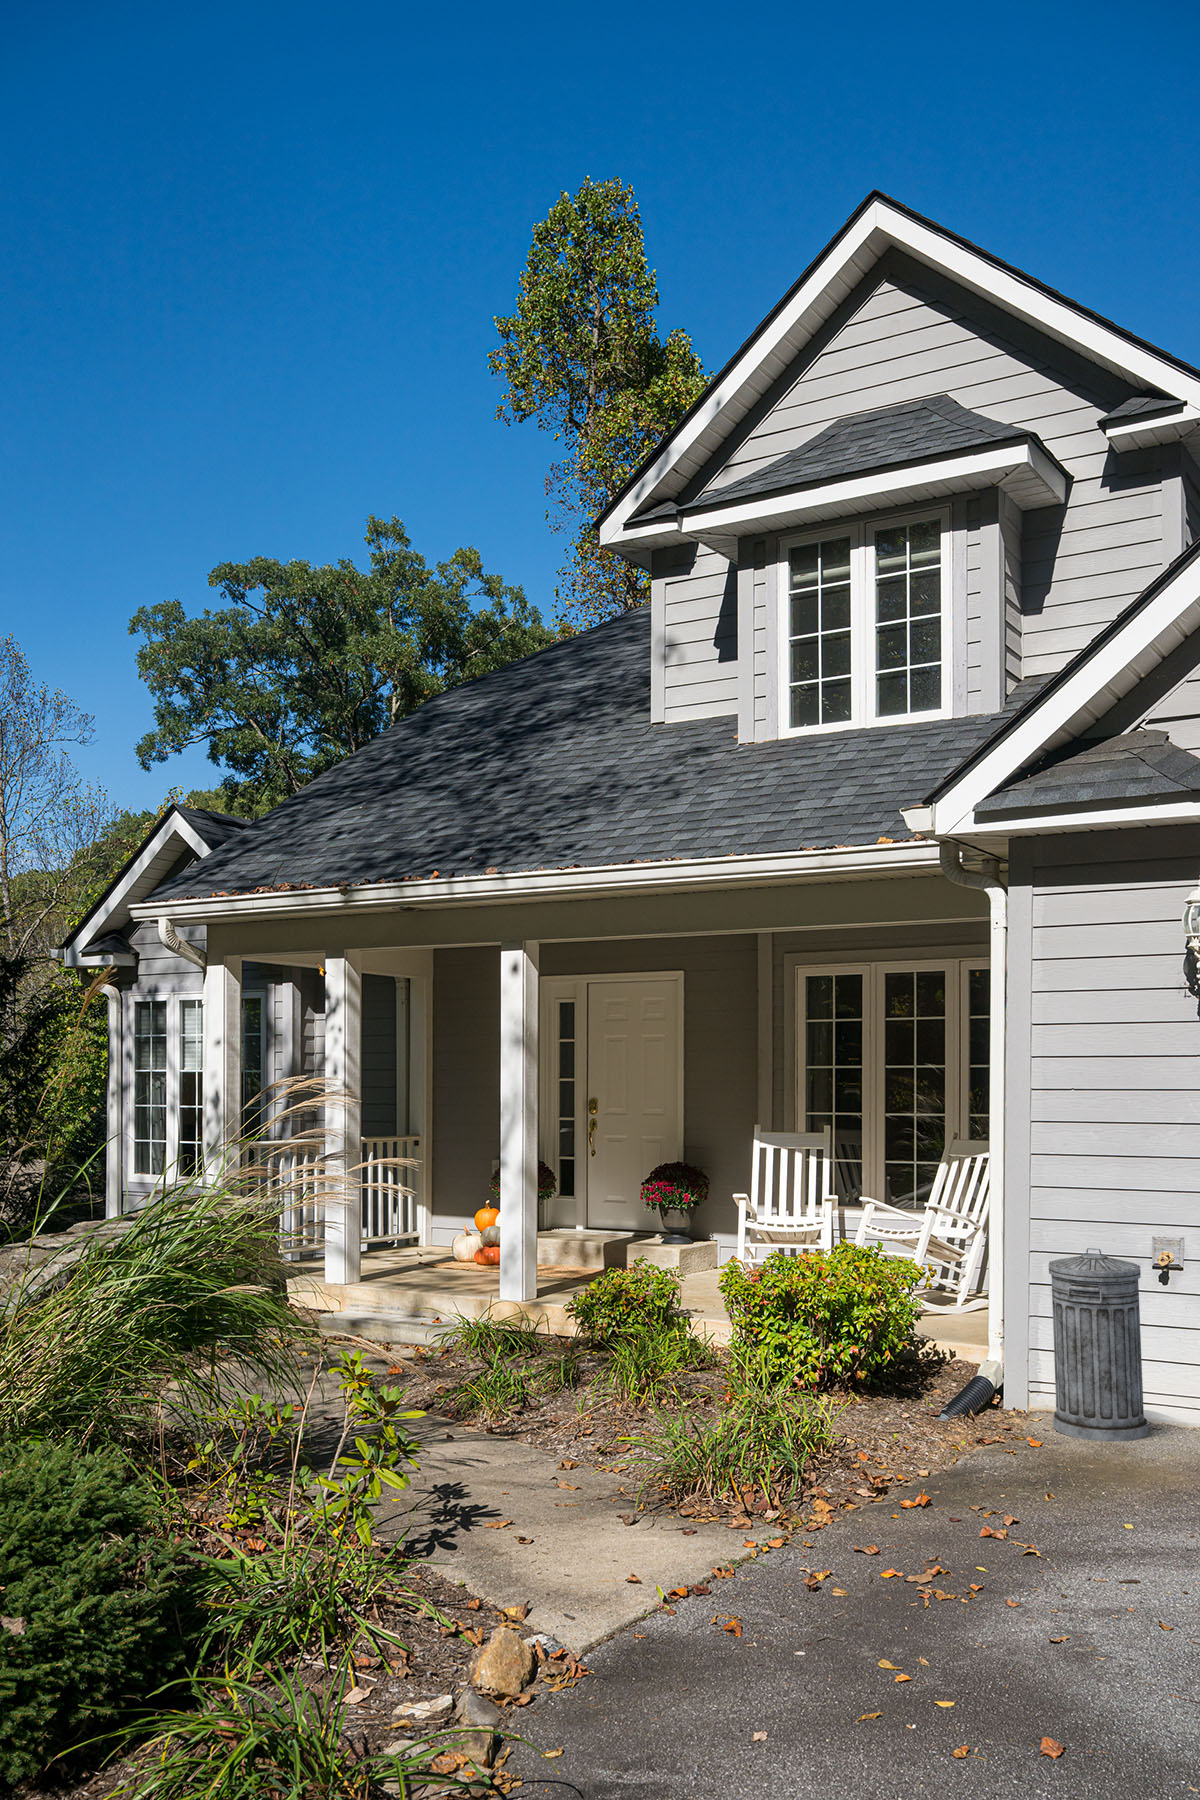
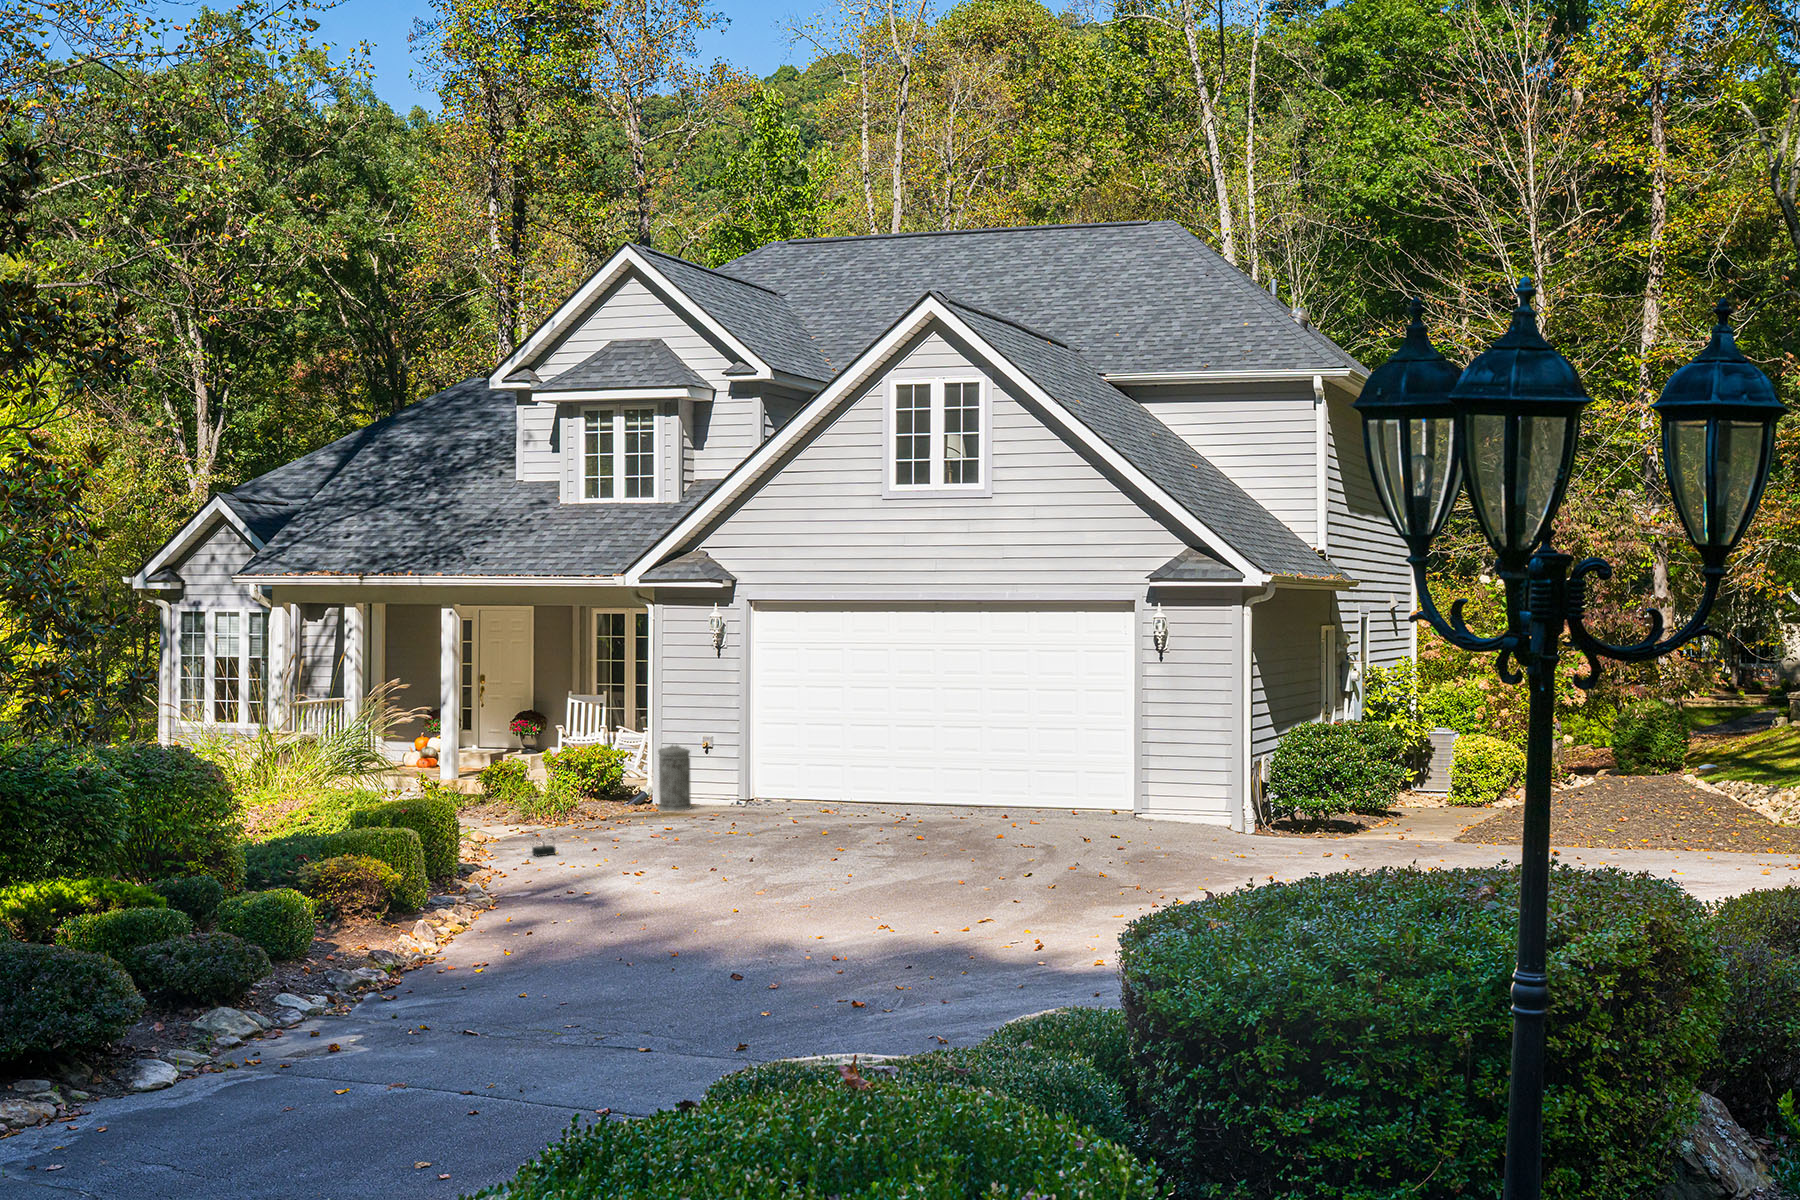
decorative plant: none [770,1591,899,1725] -> present [528,829,556,856]

